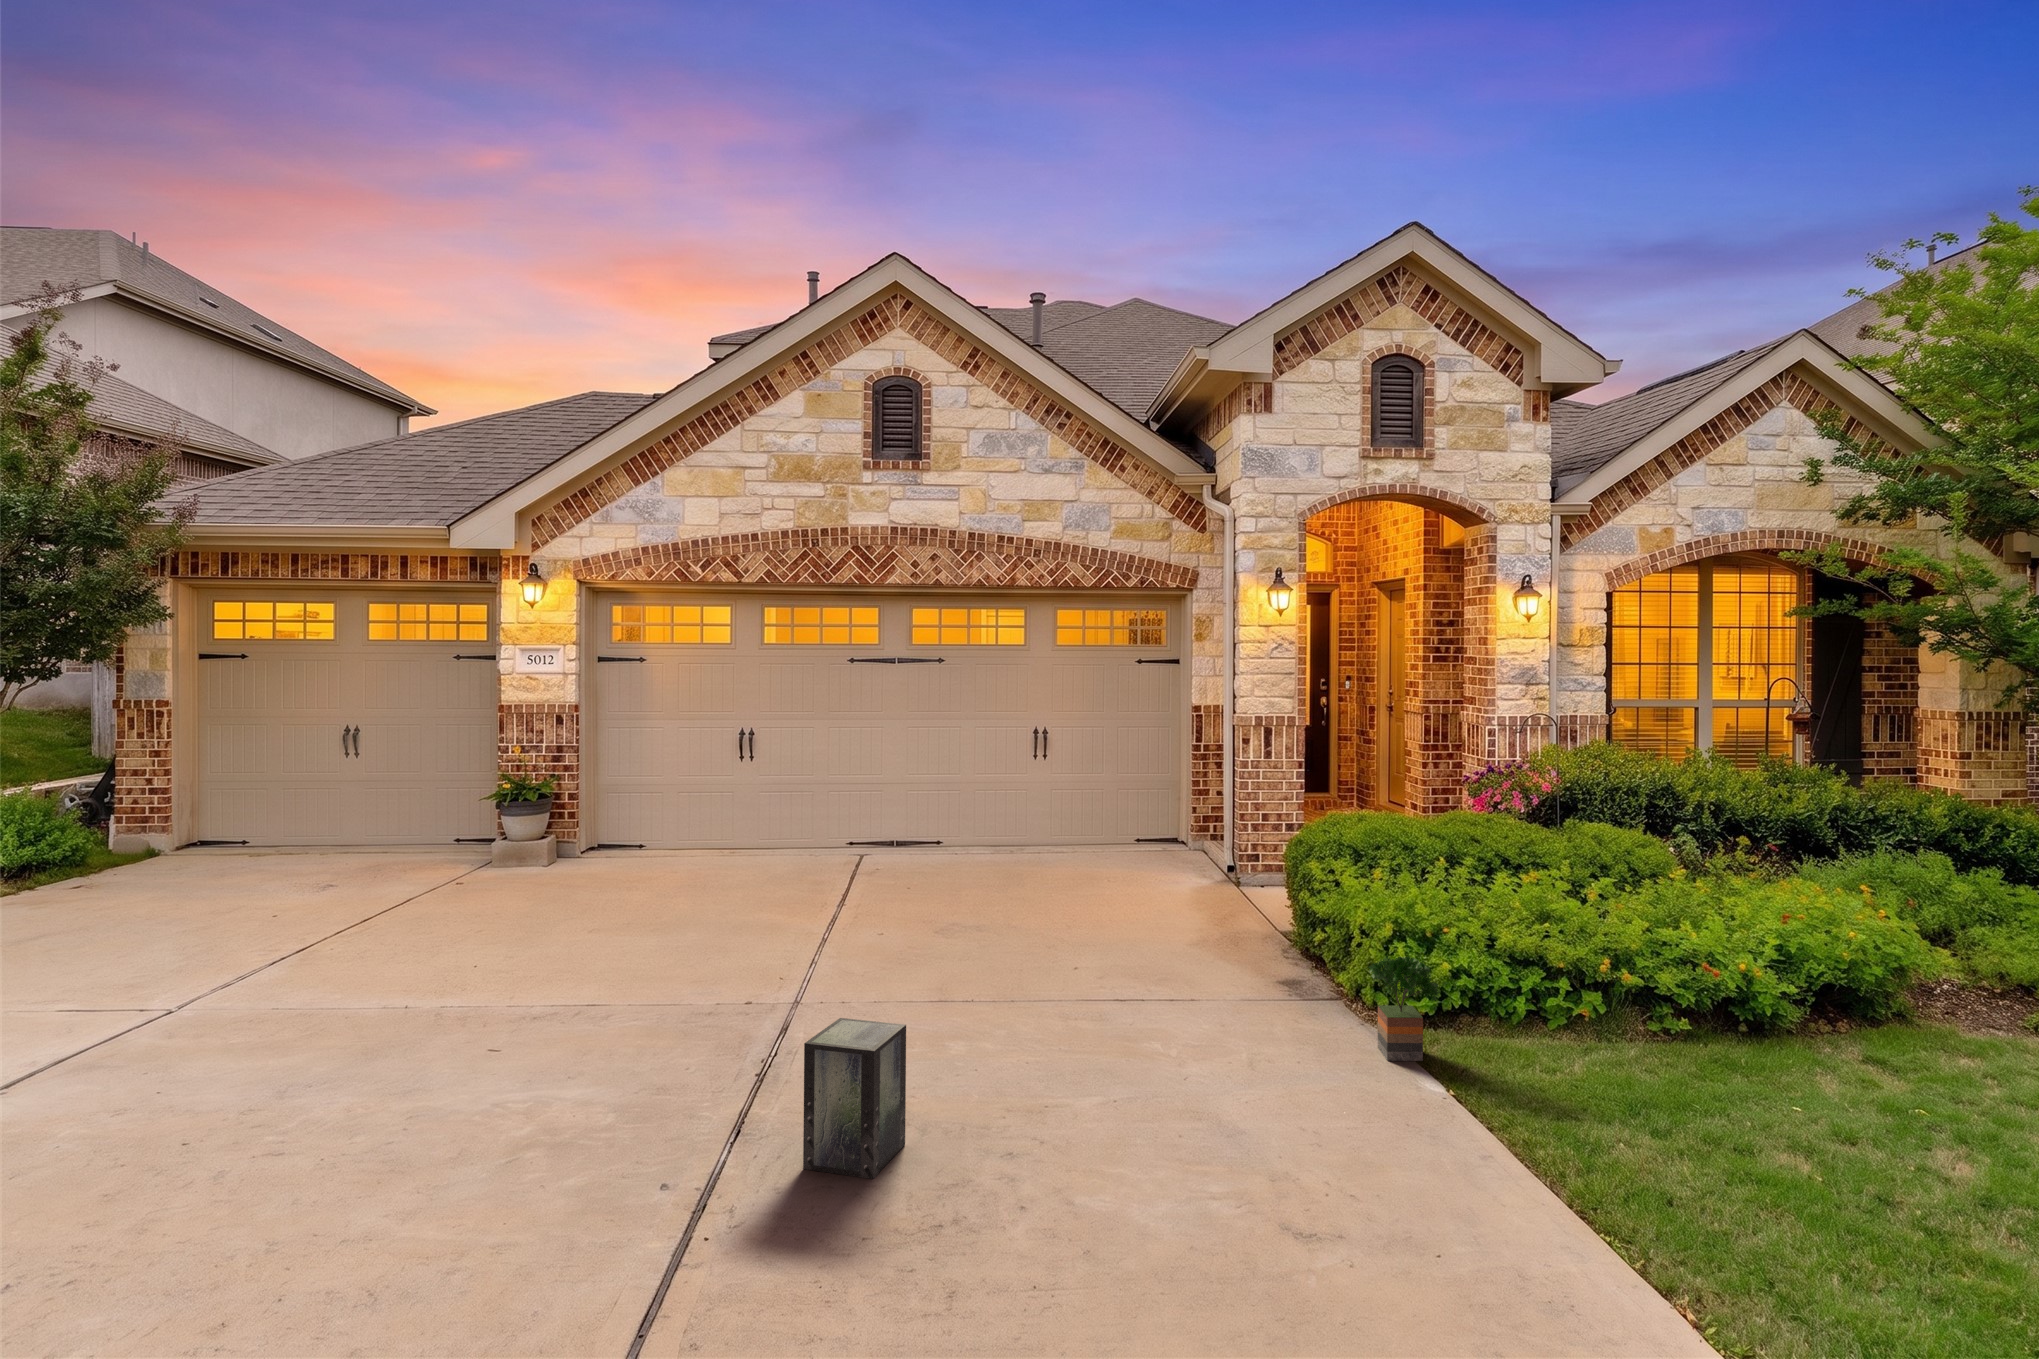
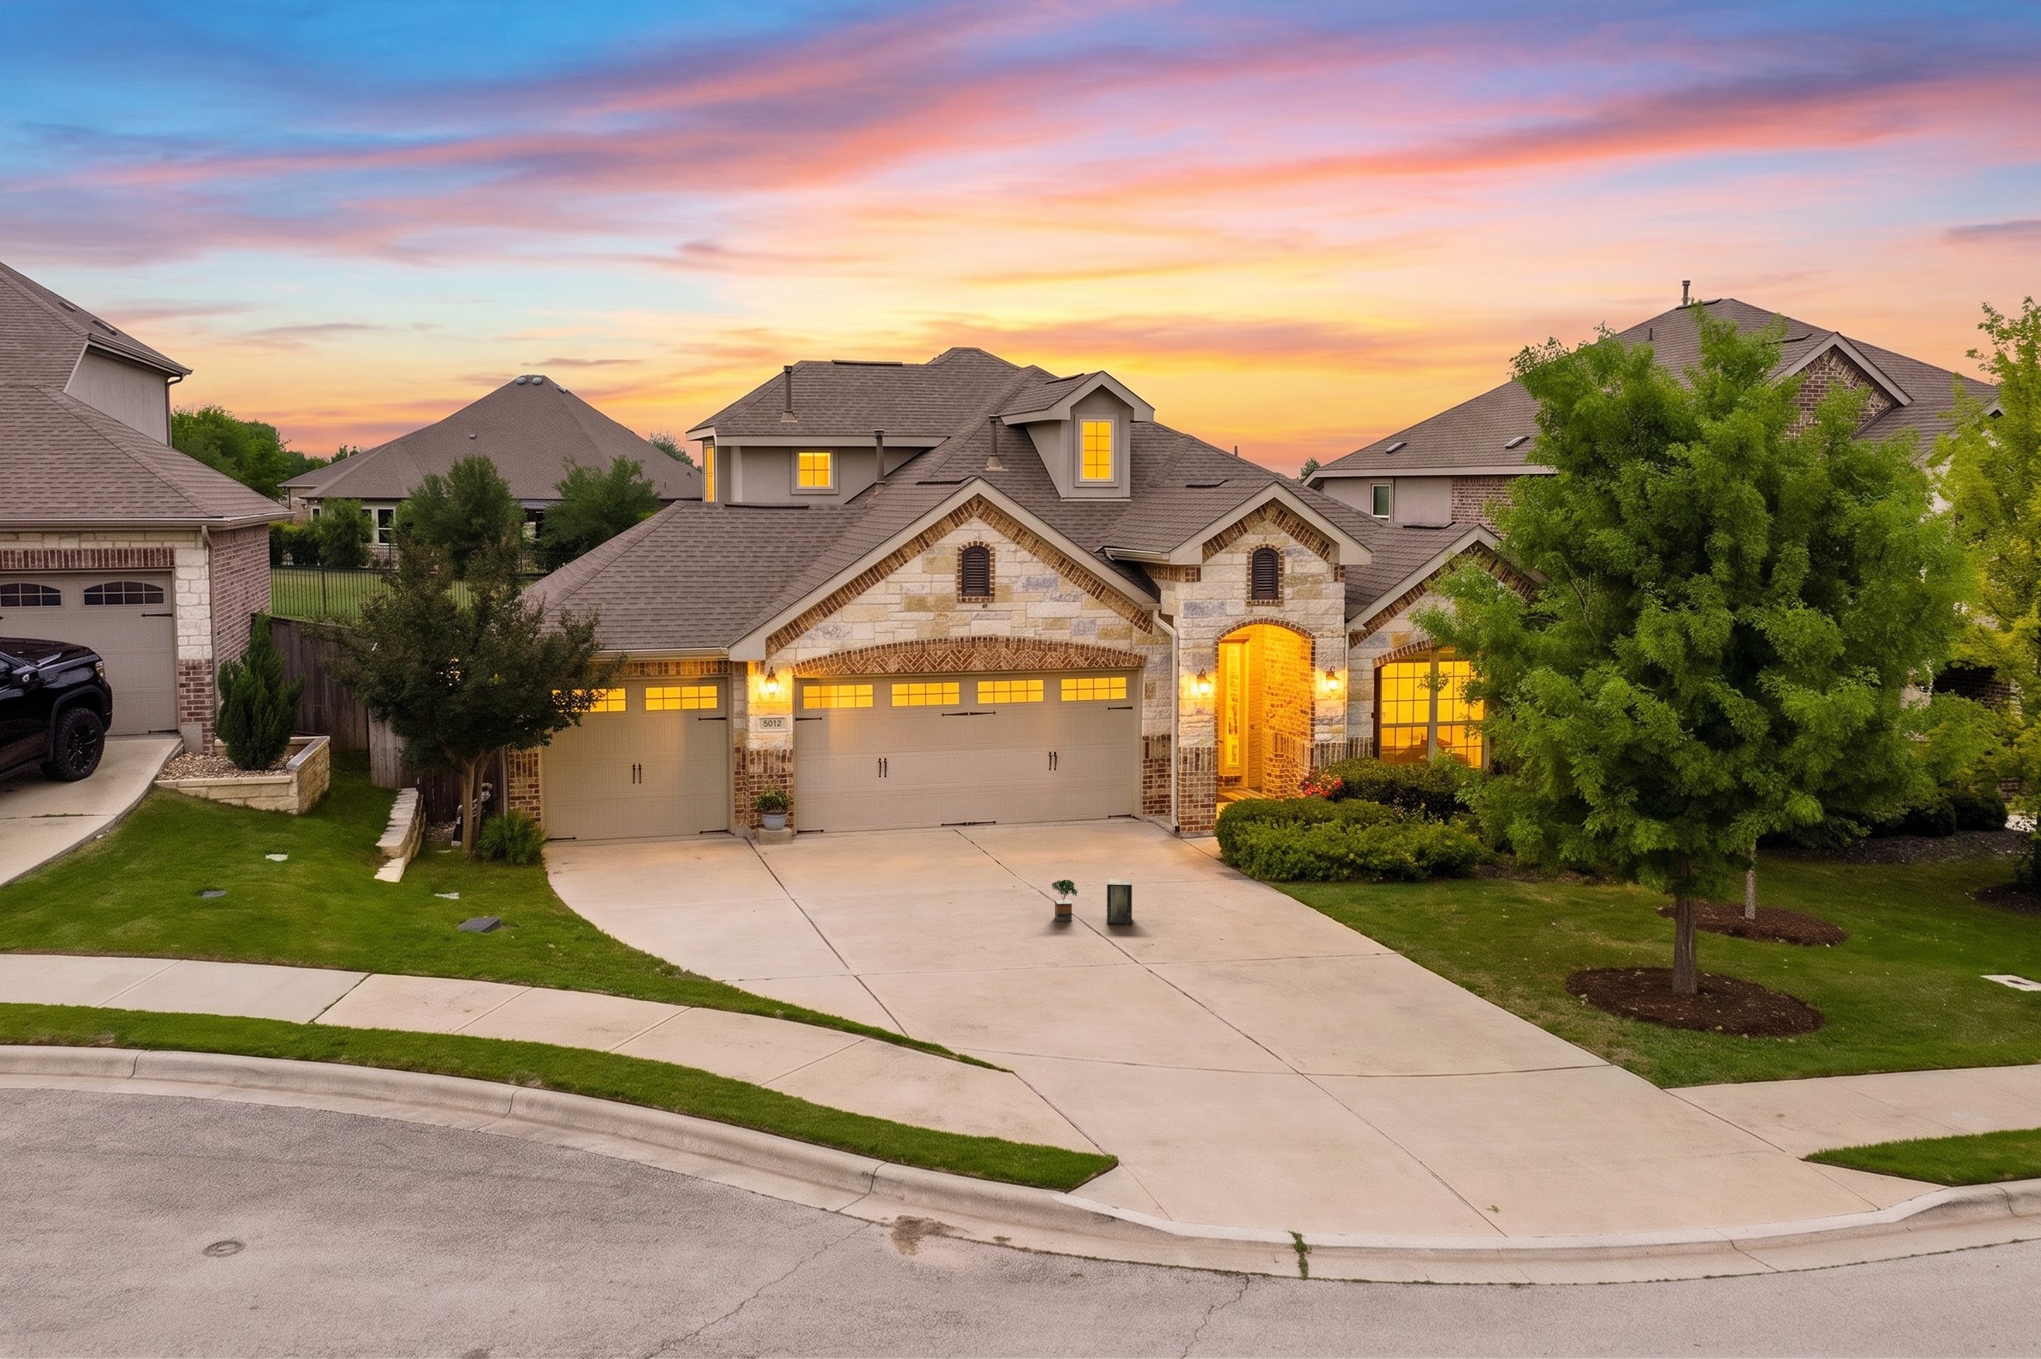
potted tree: present [1369,956,1439,1061] -> present [1051,880,1078,921]

